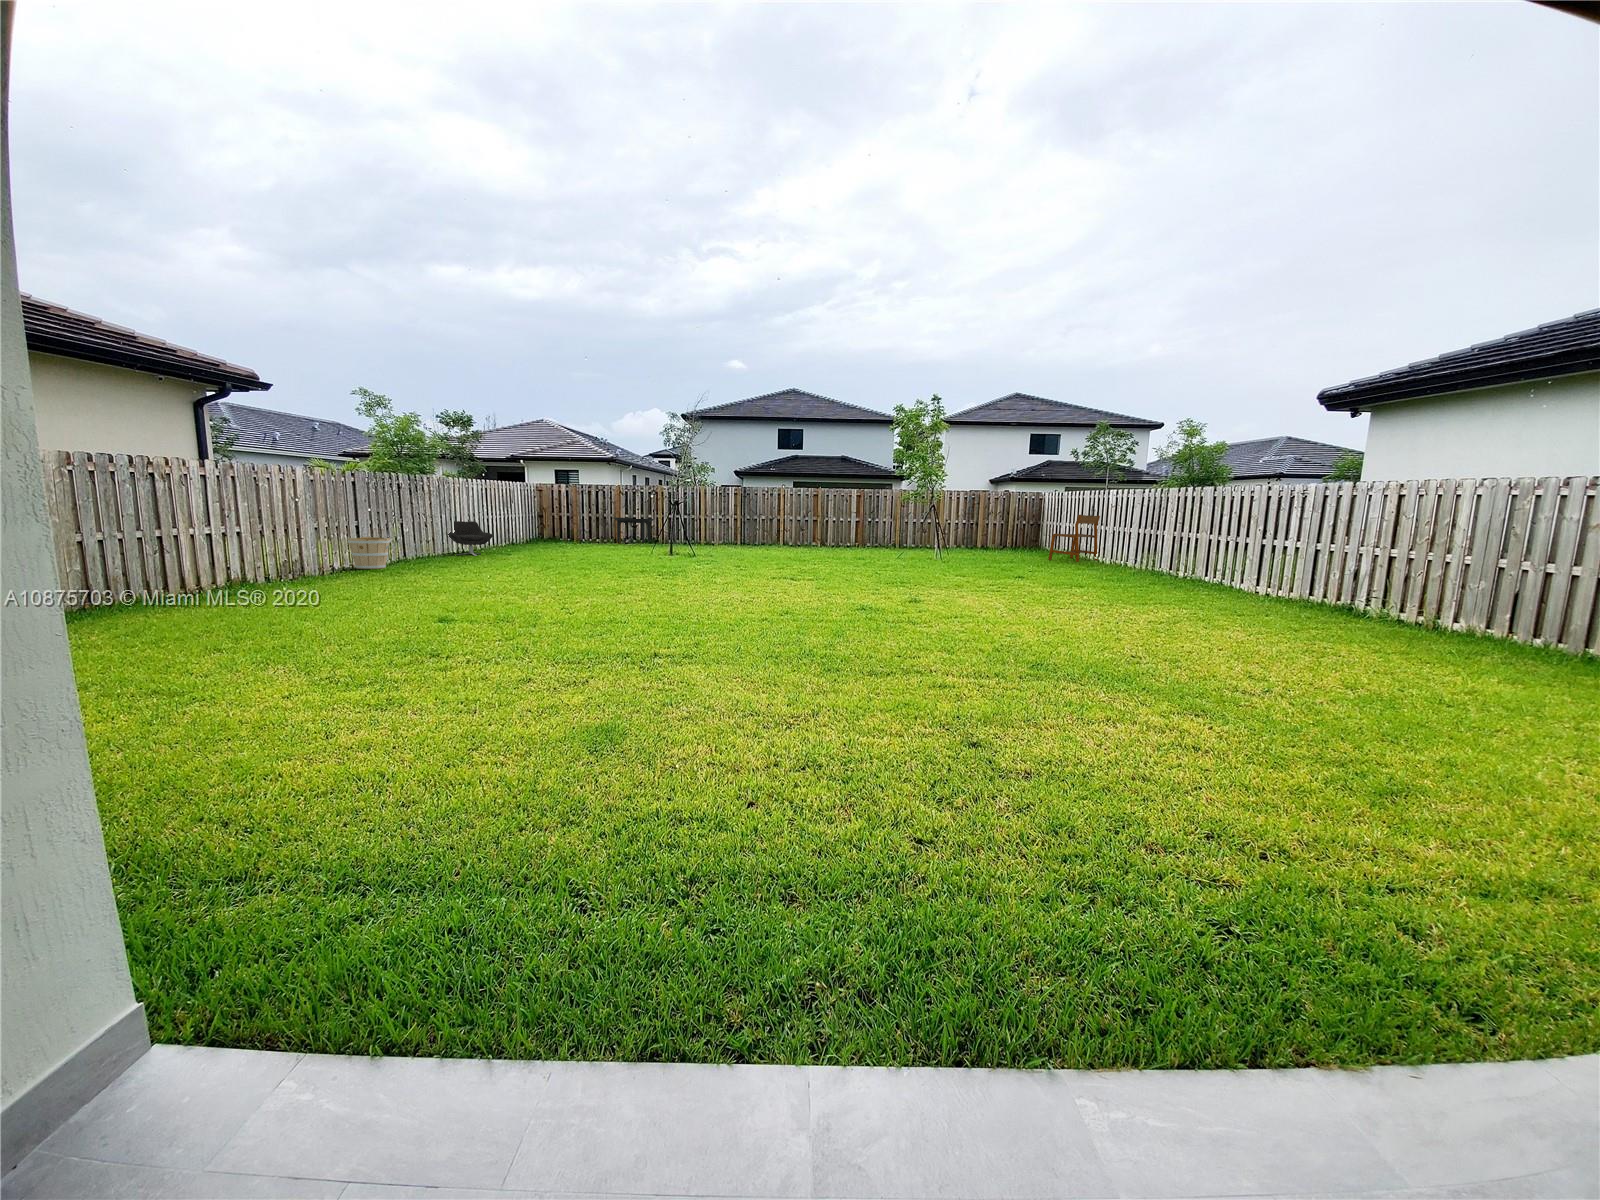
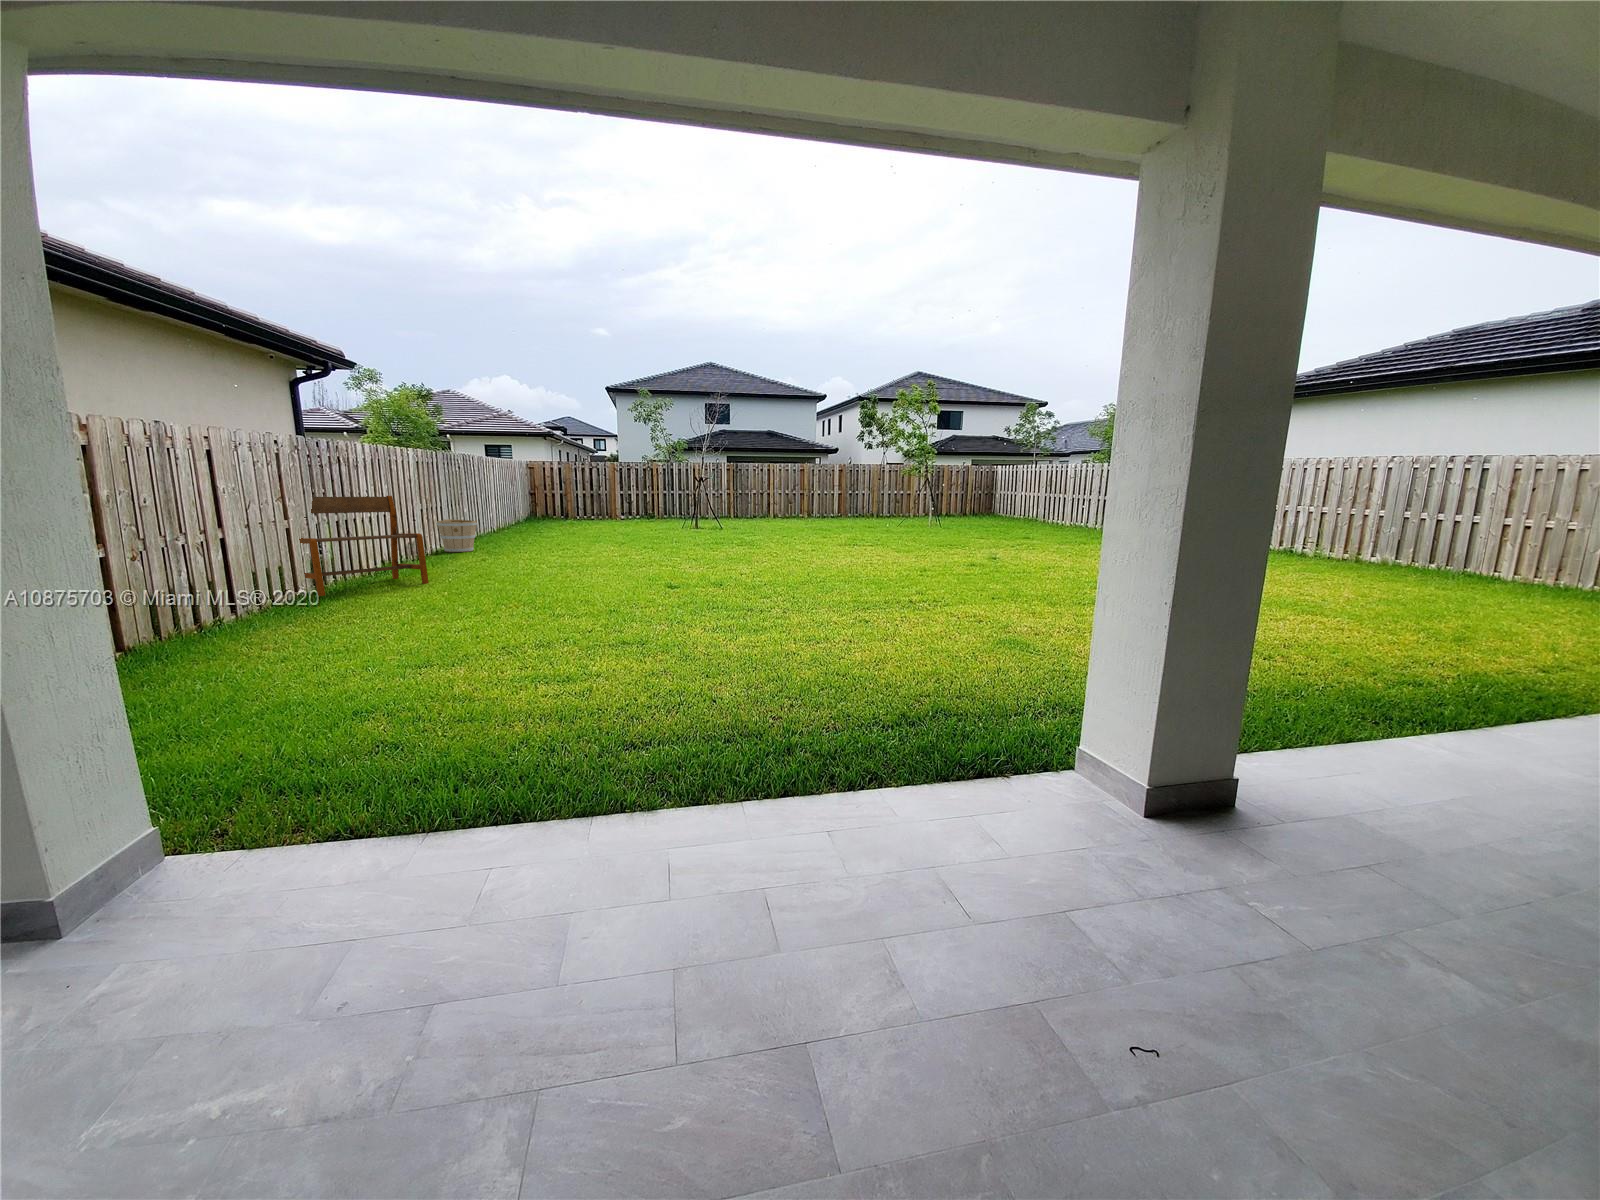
bench: present [1048,515,1100,562] -> present [299,496,429,596]
round table: present [614,517,654,543] -> none [611,494,652,518]
lounge chair: present [448,521,493,556] -> none [485,501,535,536]

